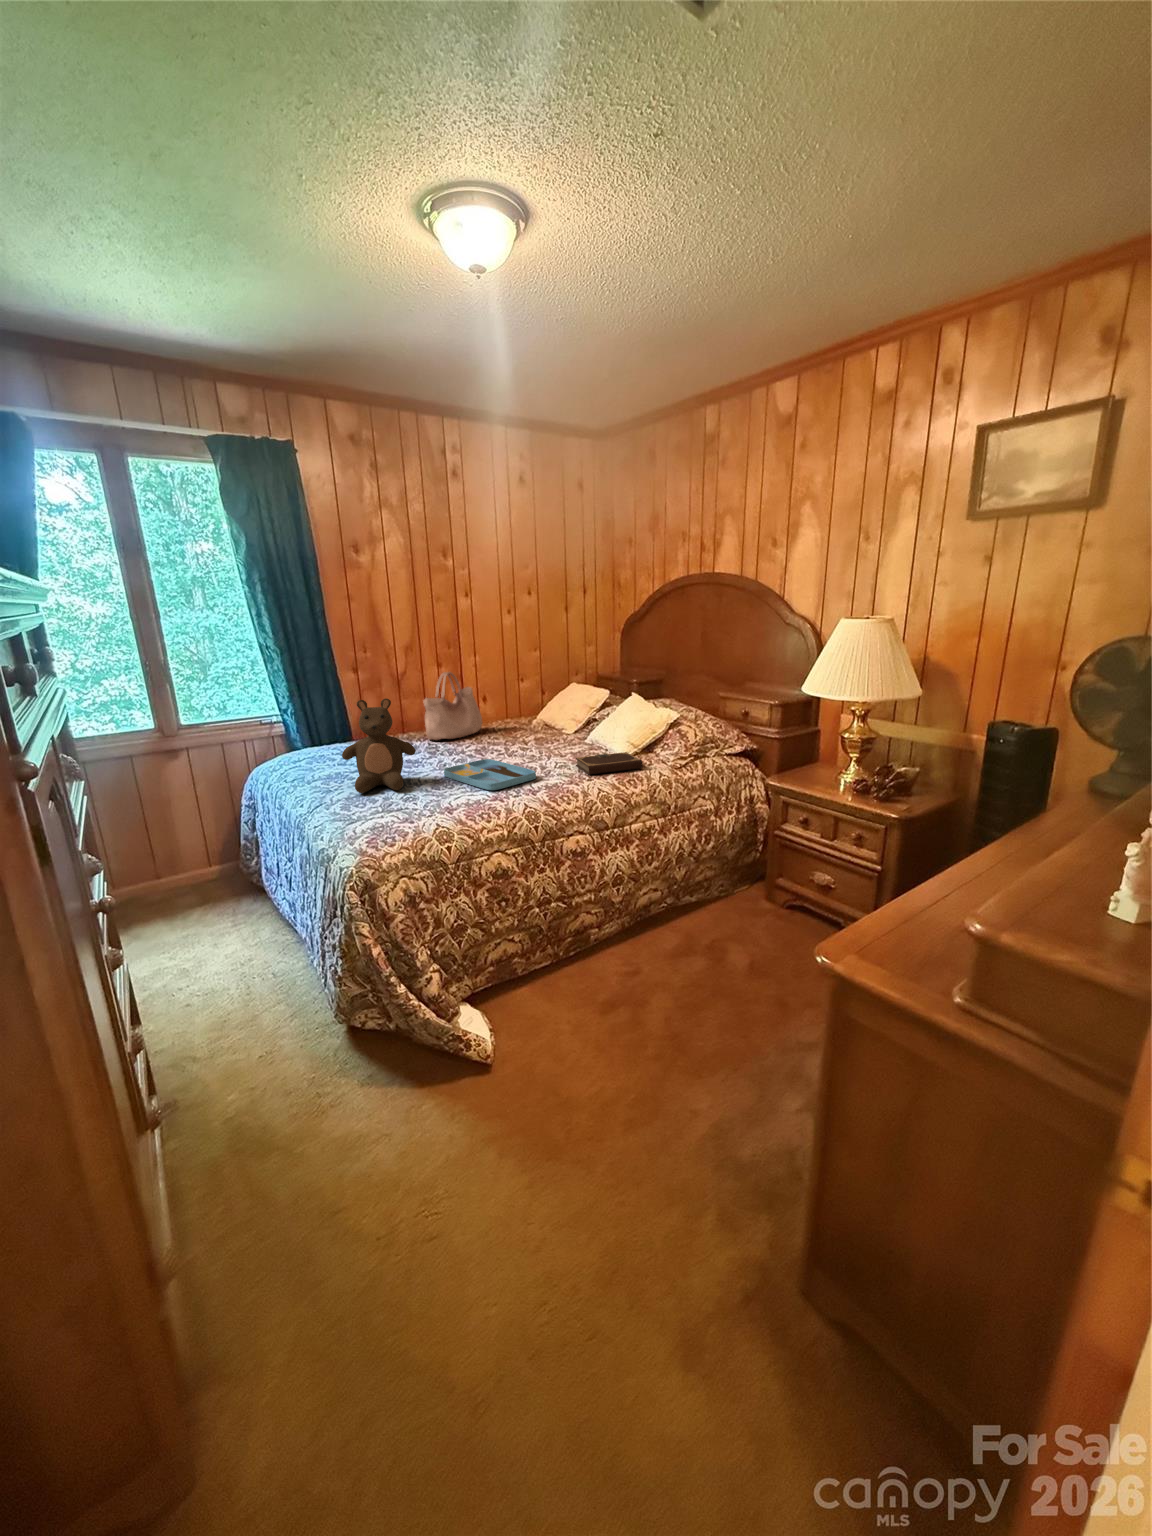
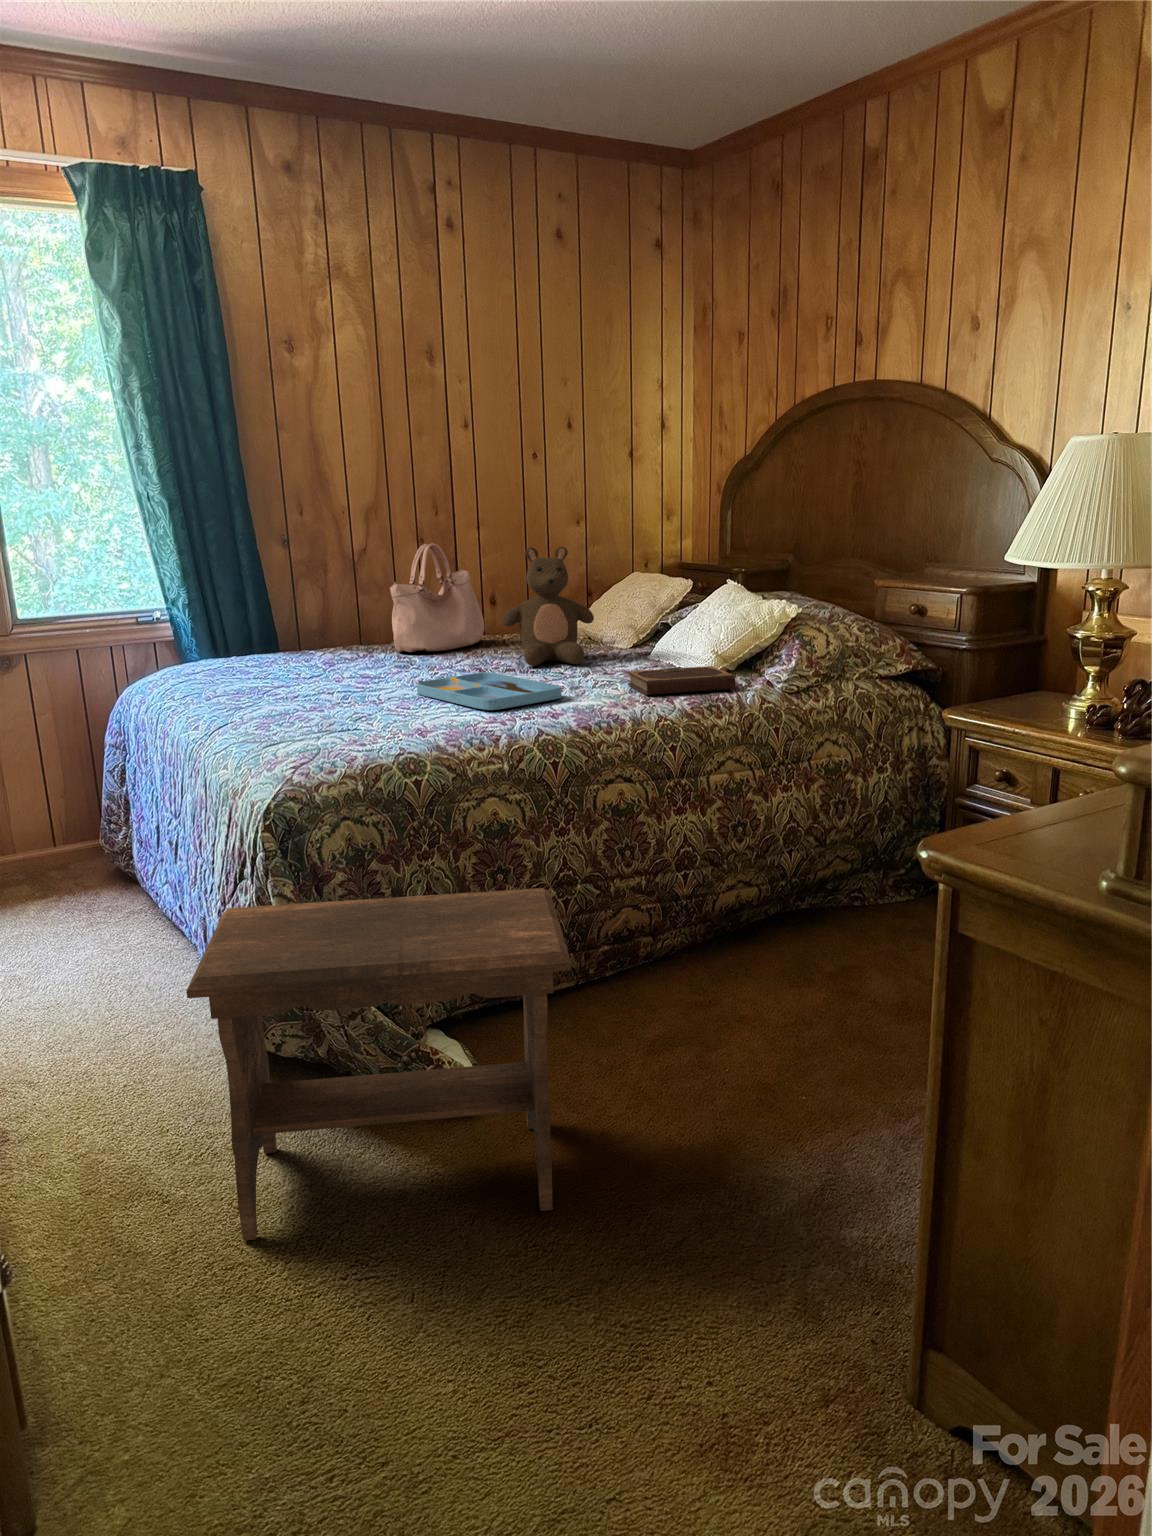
stuffed bear: present [342,698,416,793] -> present [502,547,594,666]
footstool: none [301,926,560,1181] -> present [186,888,572,1241]

